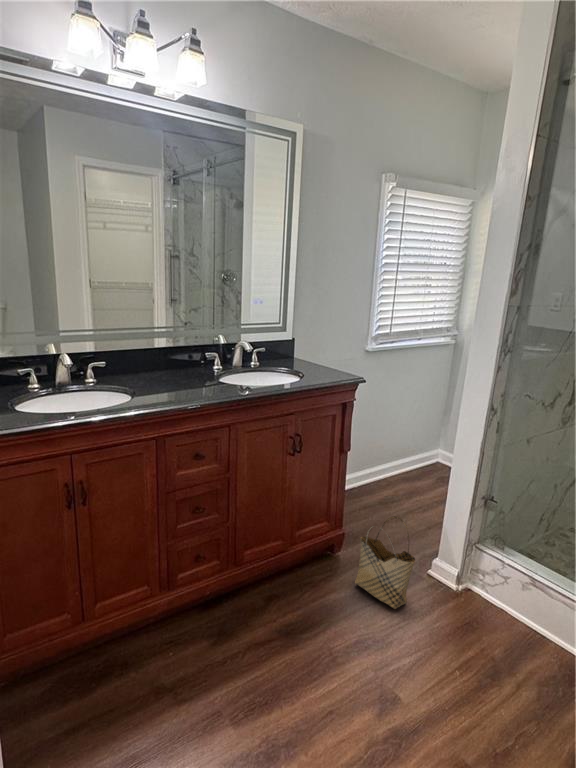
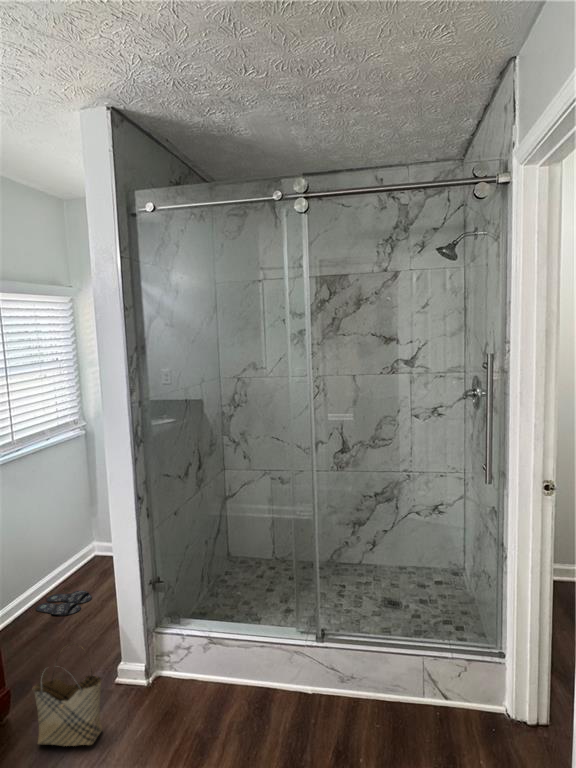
slippers: none [378,478,426,500] -> present [36,591,92,616]

